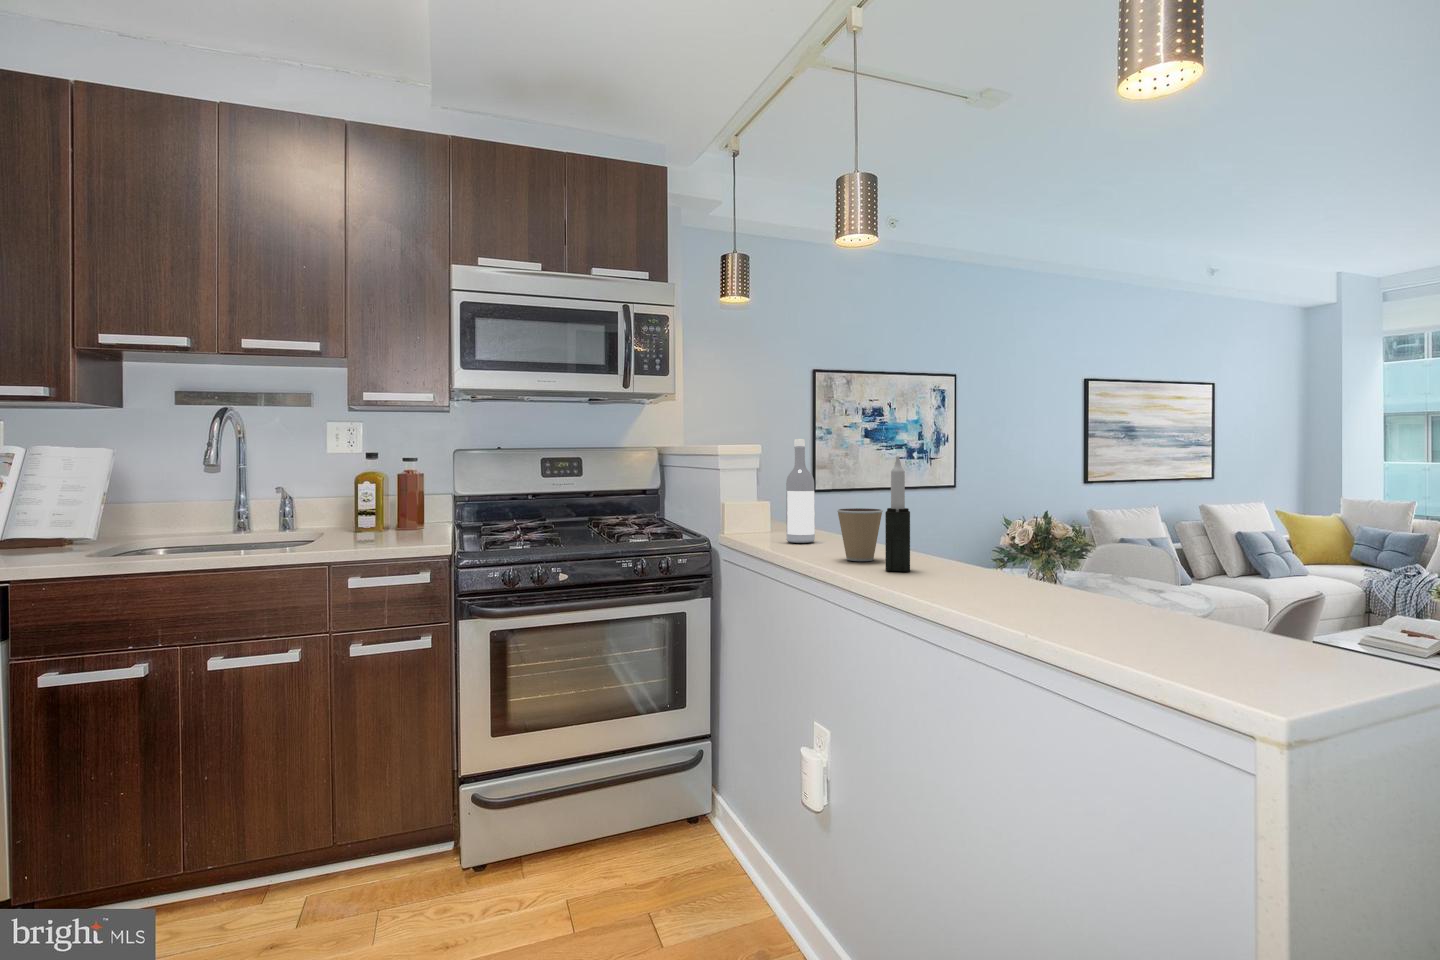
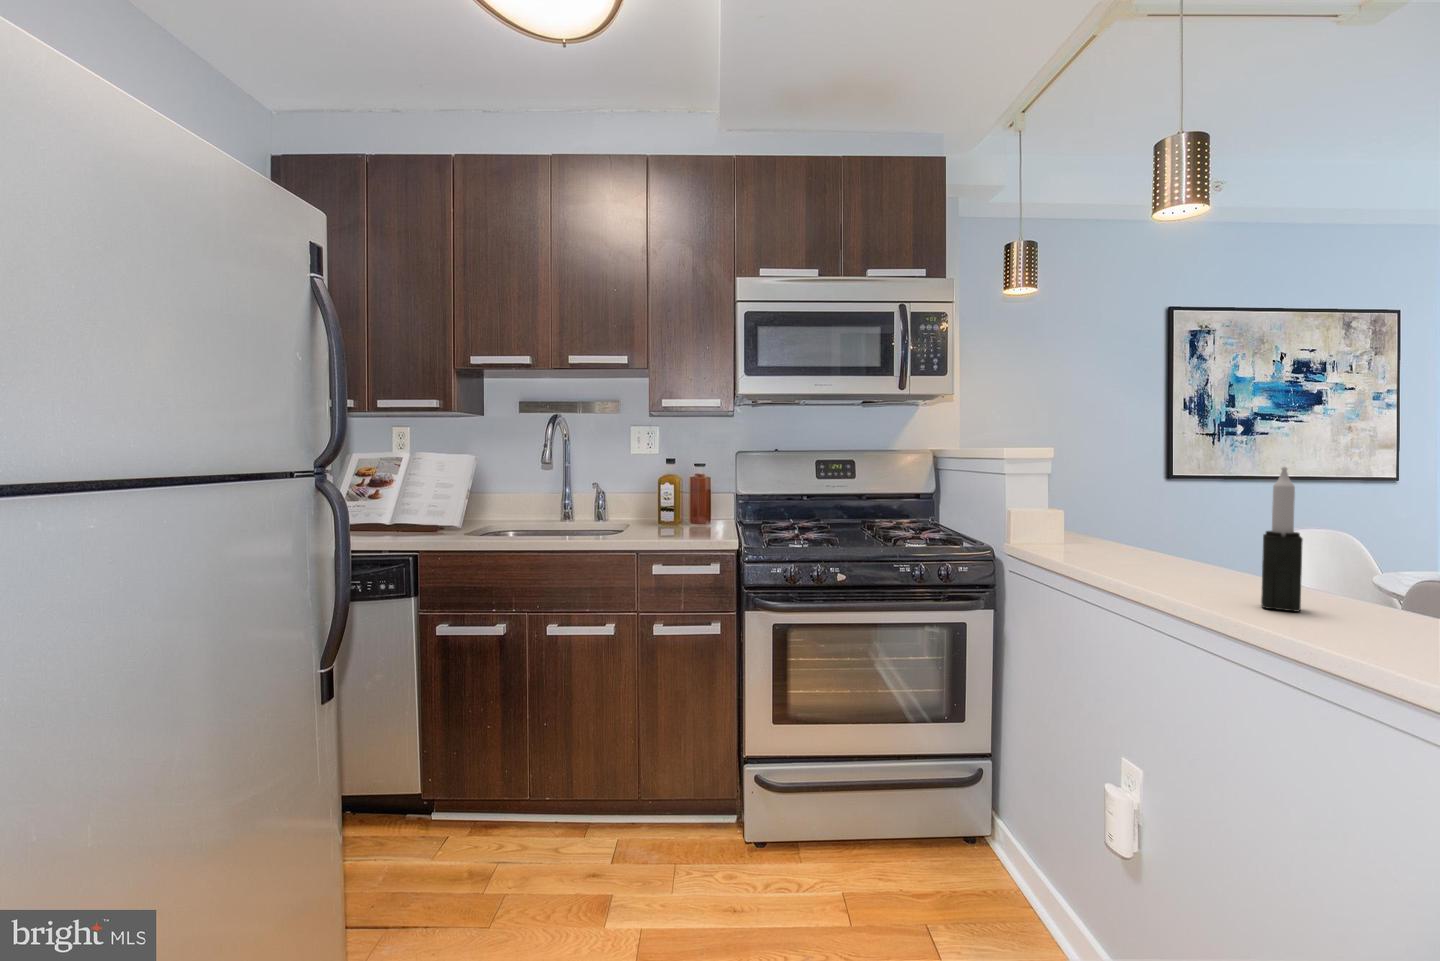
wine bottle: present [786,439,815,543] -> none [1096,442,1134,560]
coffee cup: present [837,508,883,561] -> none [1181,526,1249,592]

